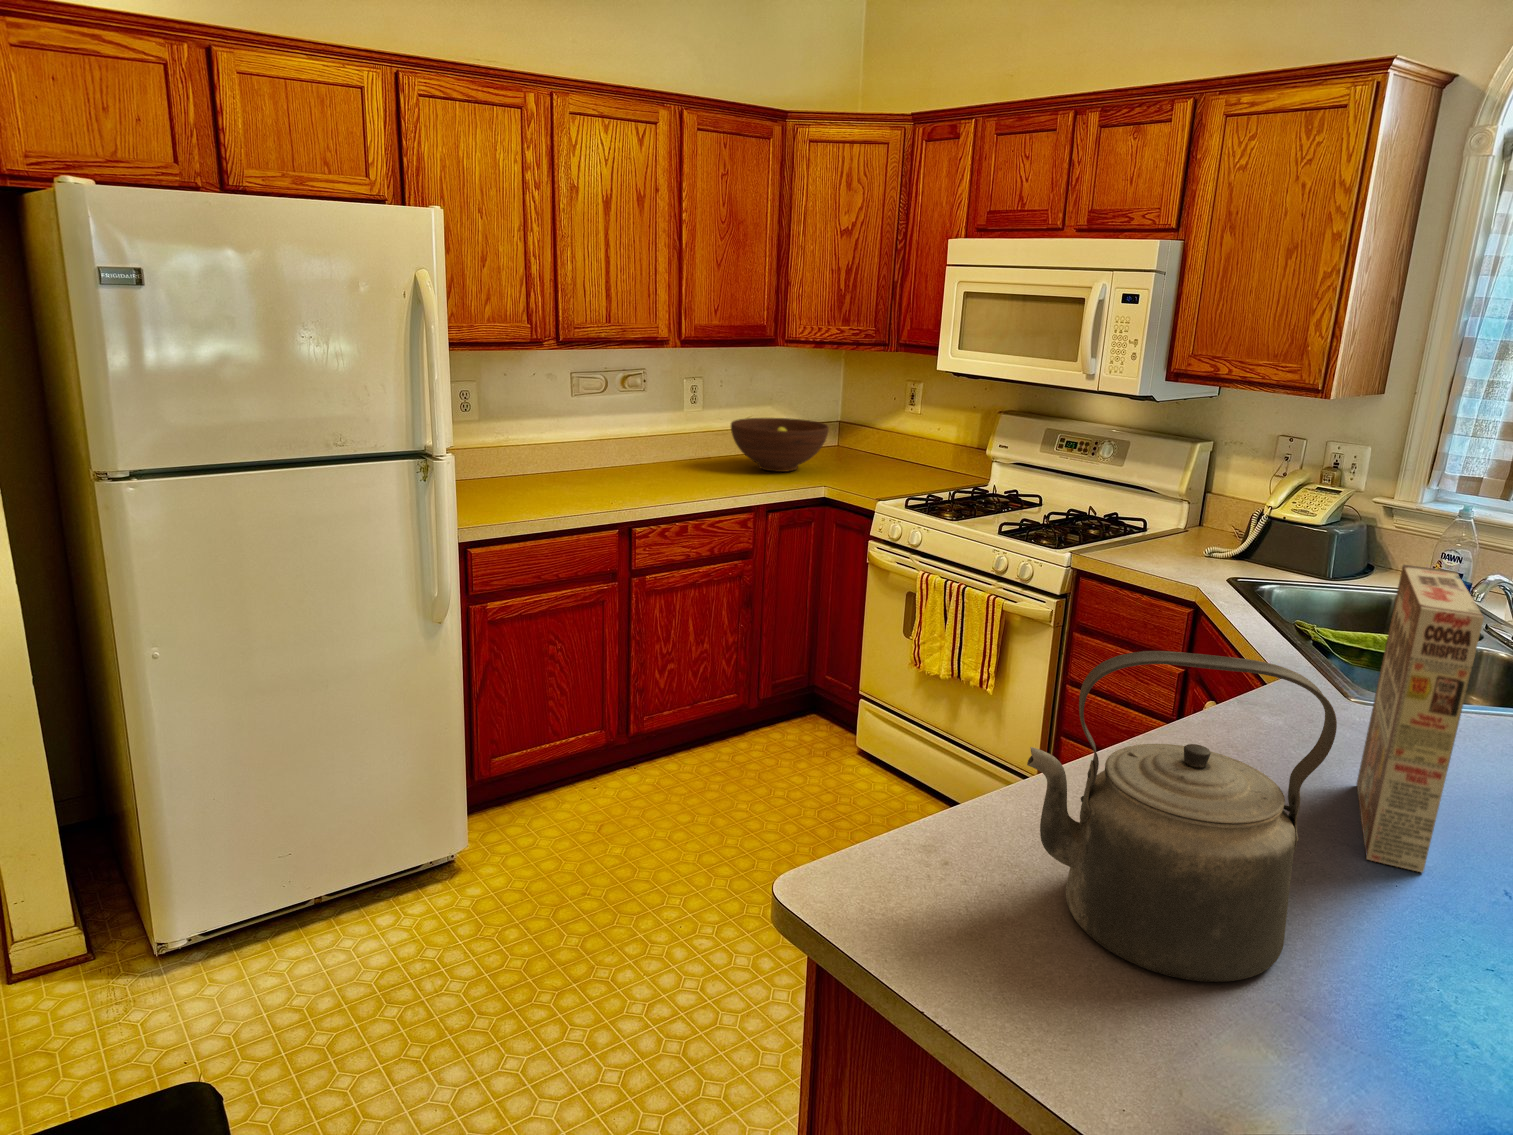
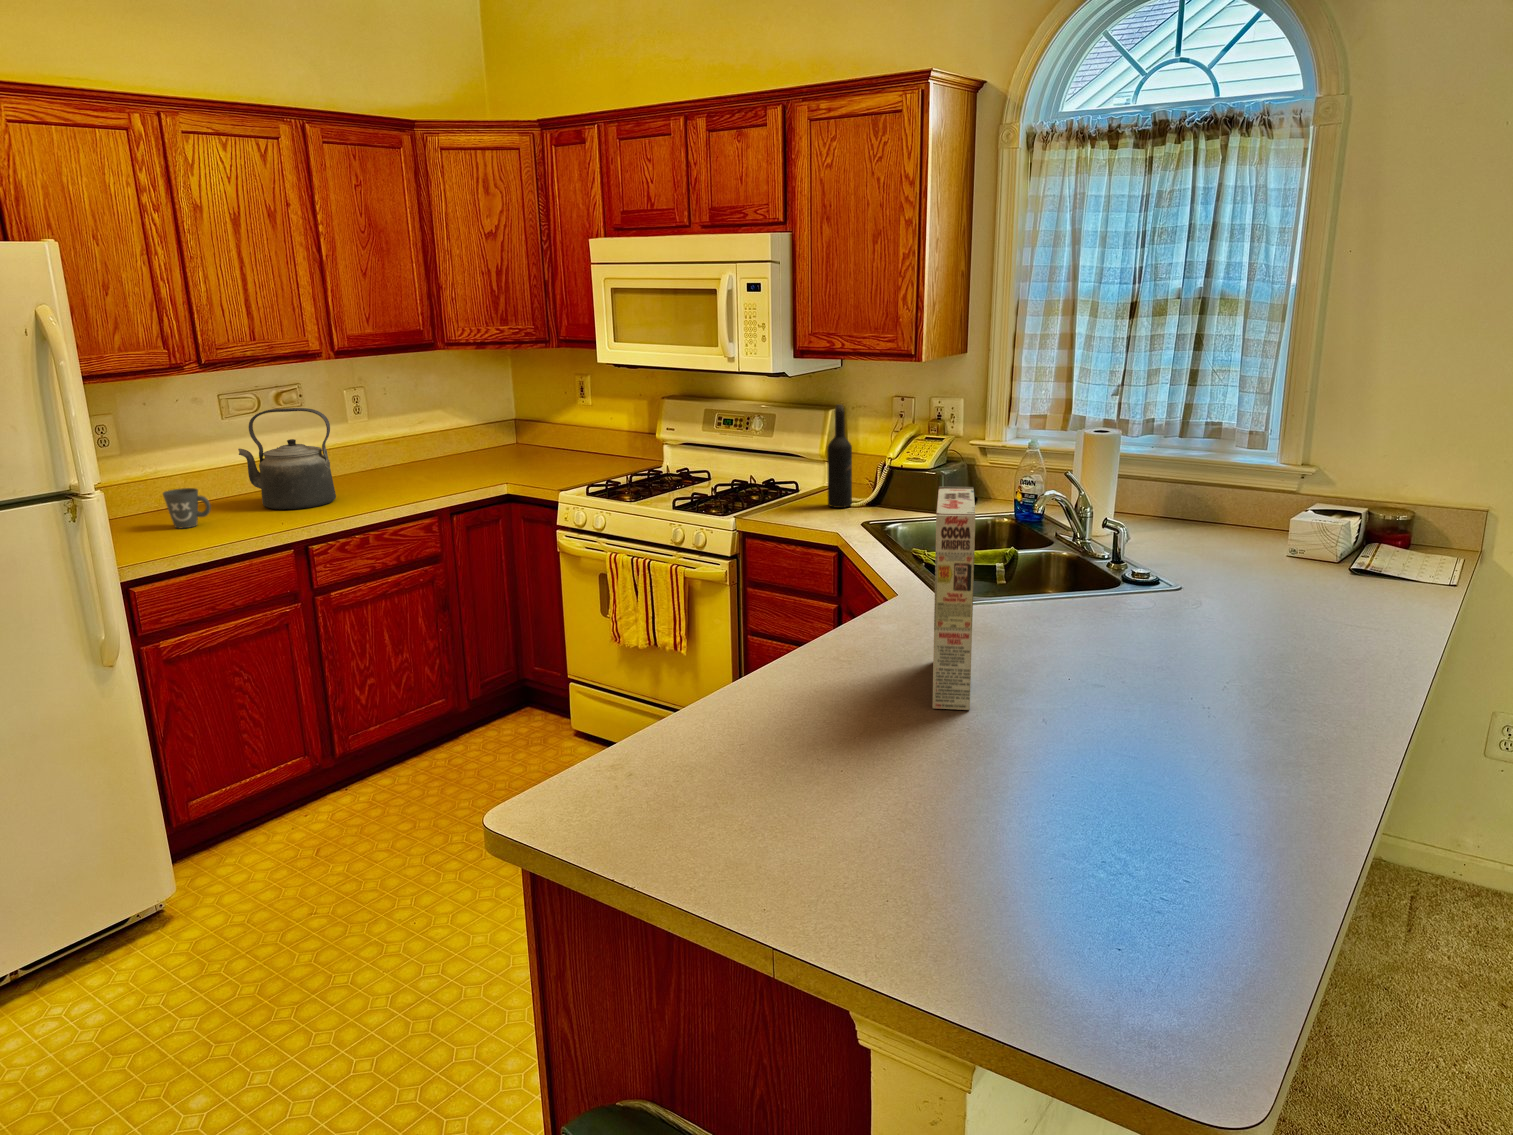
fruit bowl: present [731,418,829,472] -> none [400,421,502,475]
wine bottle: none [1182,441,1222,558] -> present [827,405,852,508]
mug: none [509,457,549,495] -> present [163,488,211,528]
kettle: present [1027,651,1337,982] -> present [238,408,336,510]

